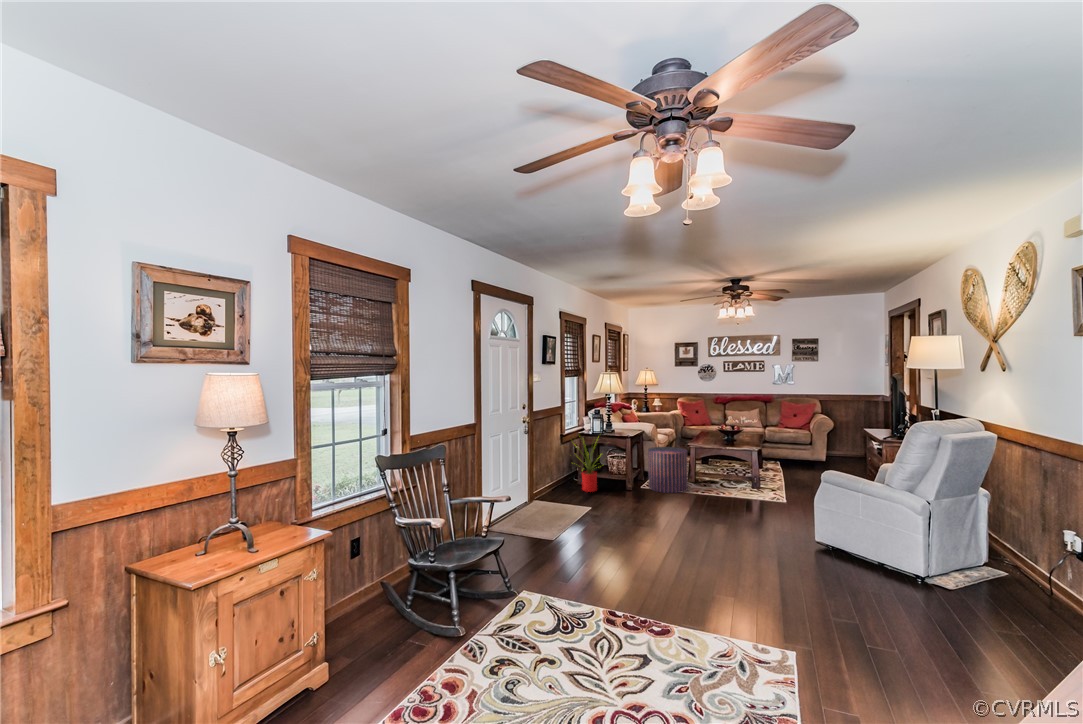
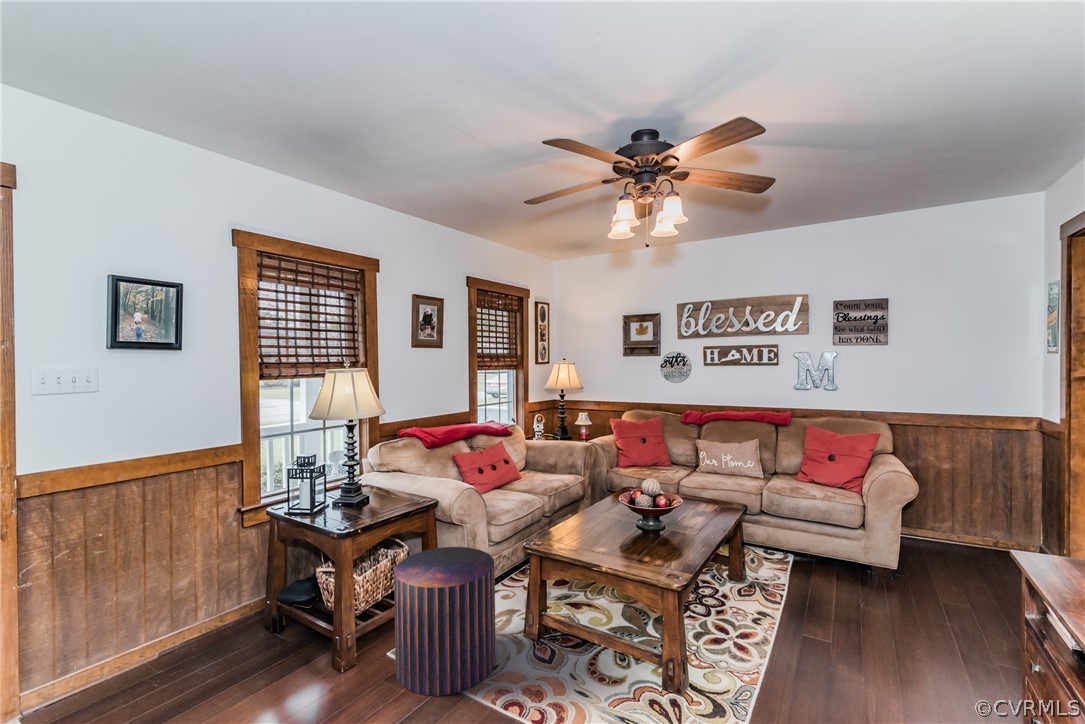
house plant: present [574,437,599,492] -> none [188,508,309,664]

